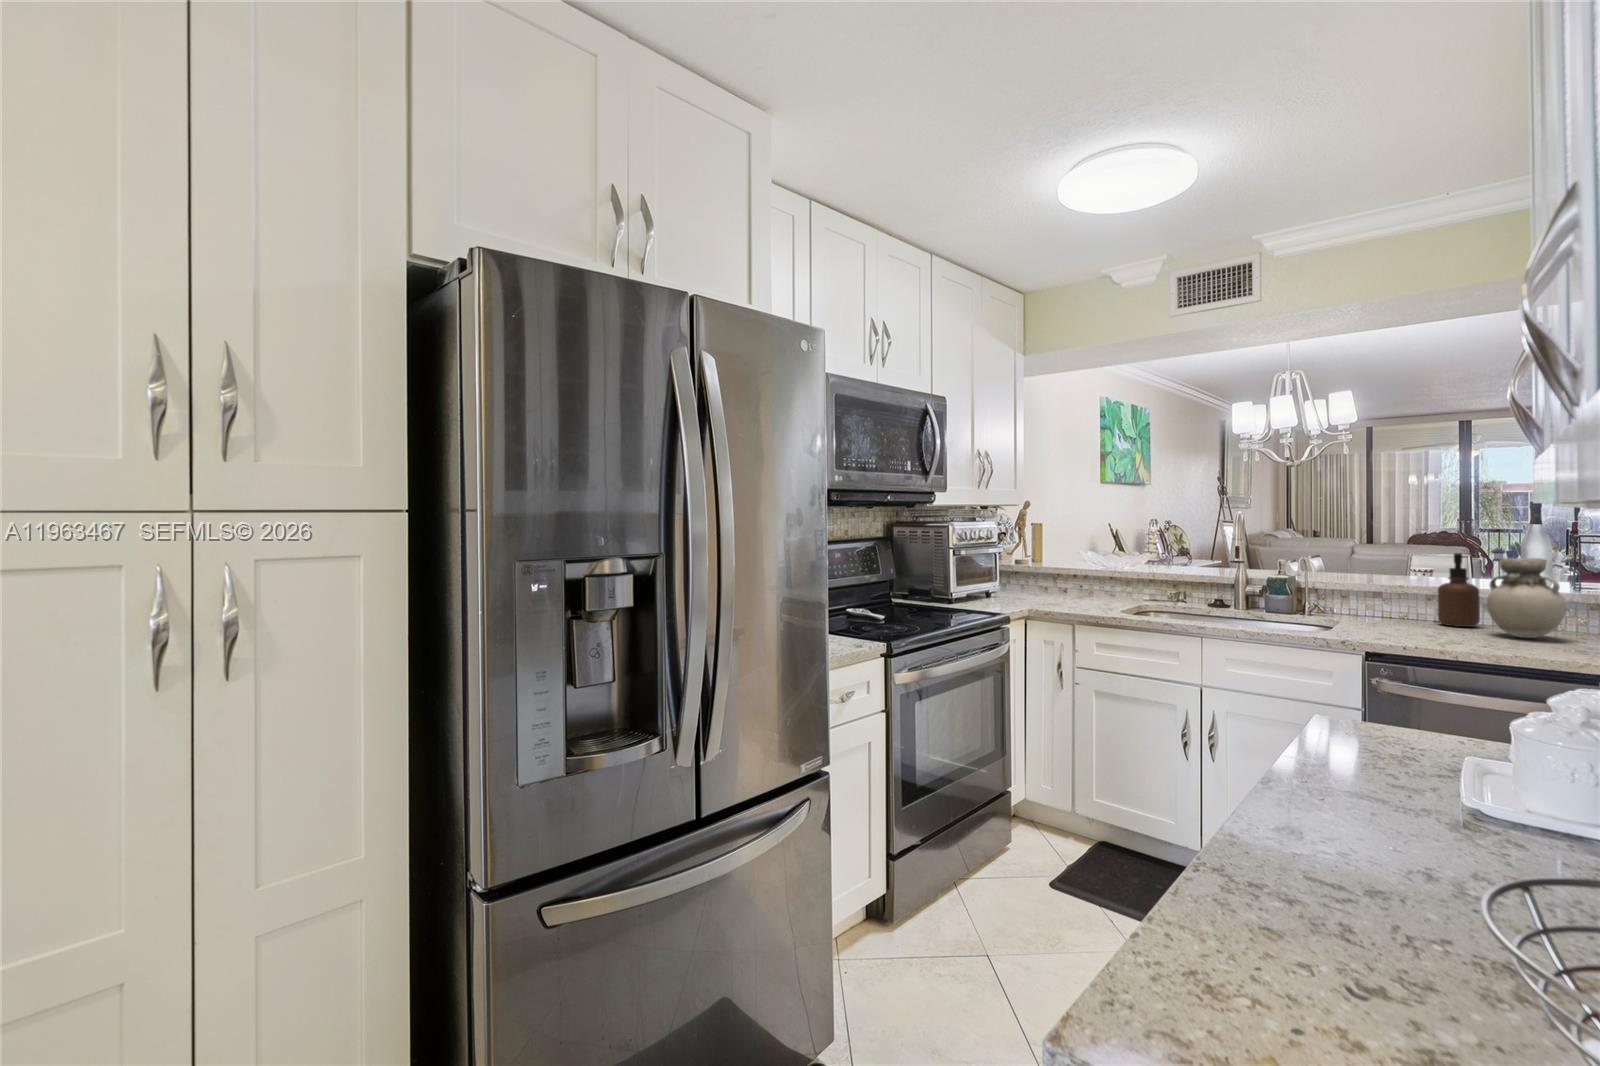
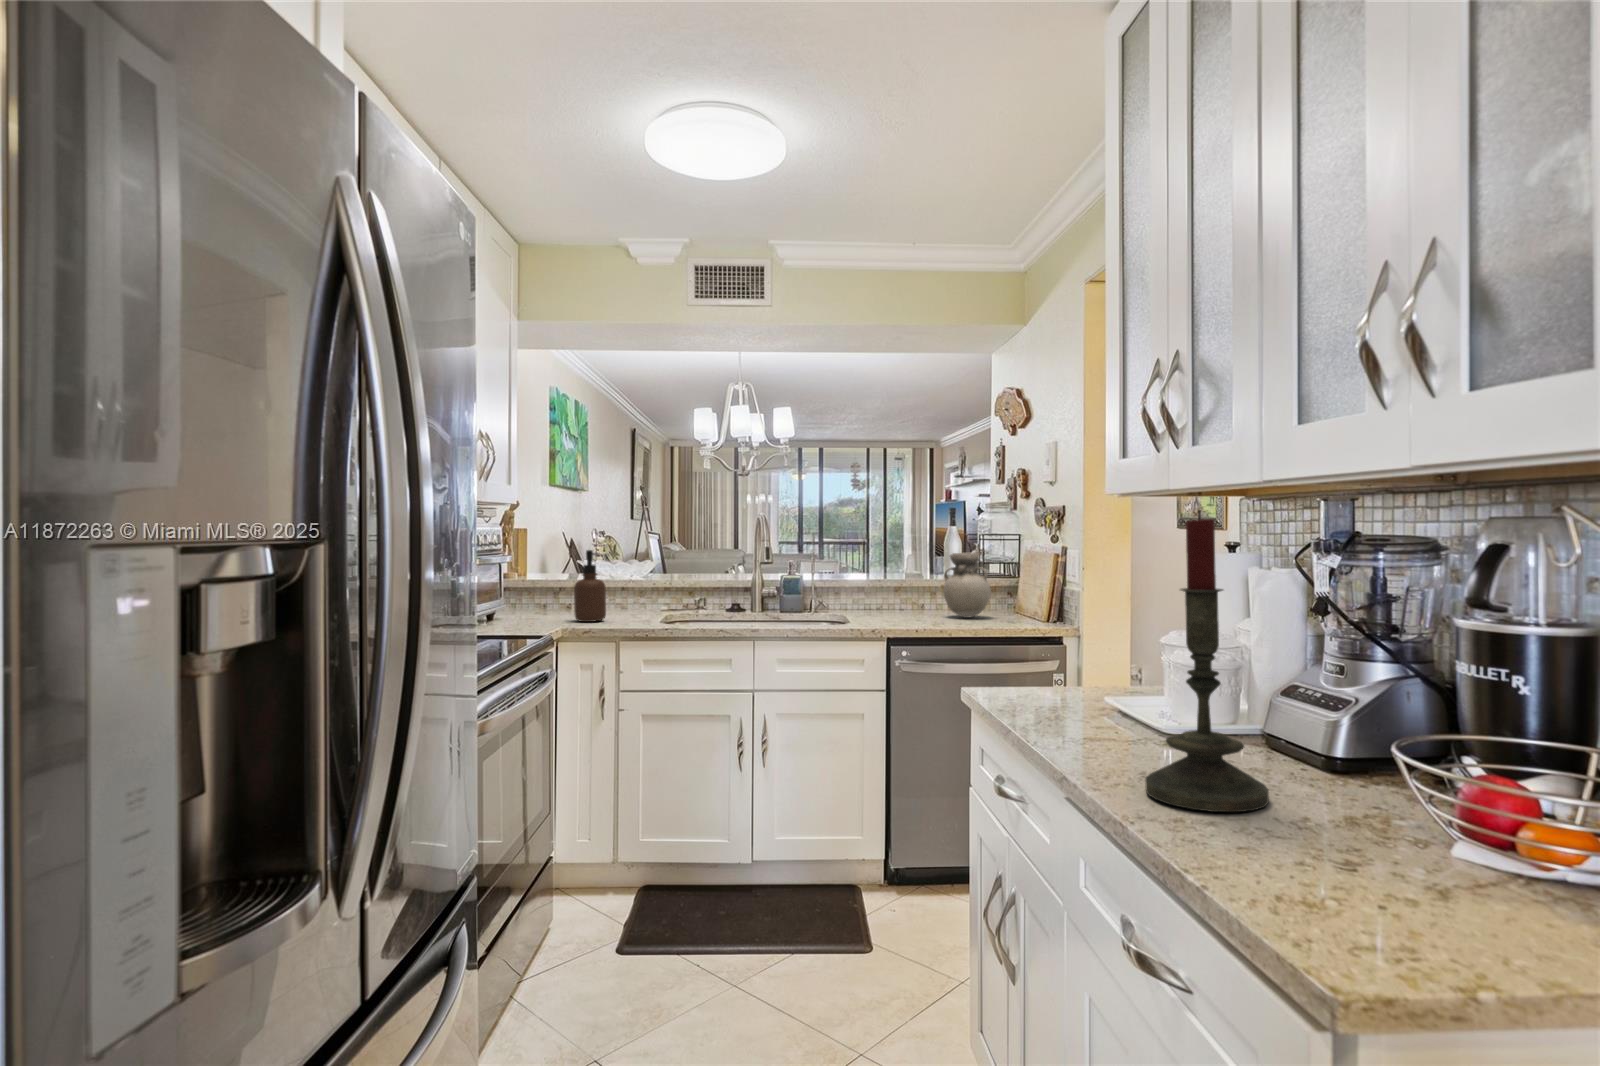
soap dispenser: present [1437,553,1480,627] -> present [574,550,606,622]
candle: none [1258,554,1424,933] -> present [1145,510,1269,812]

